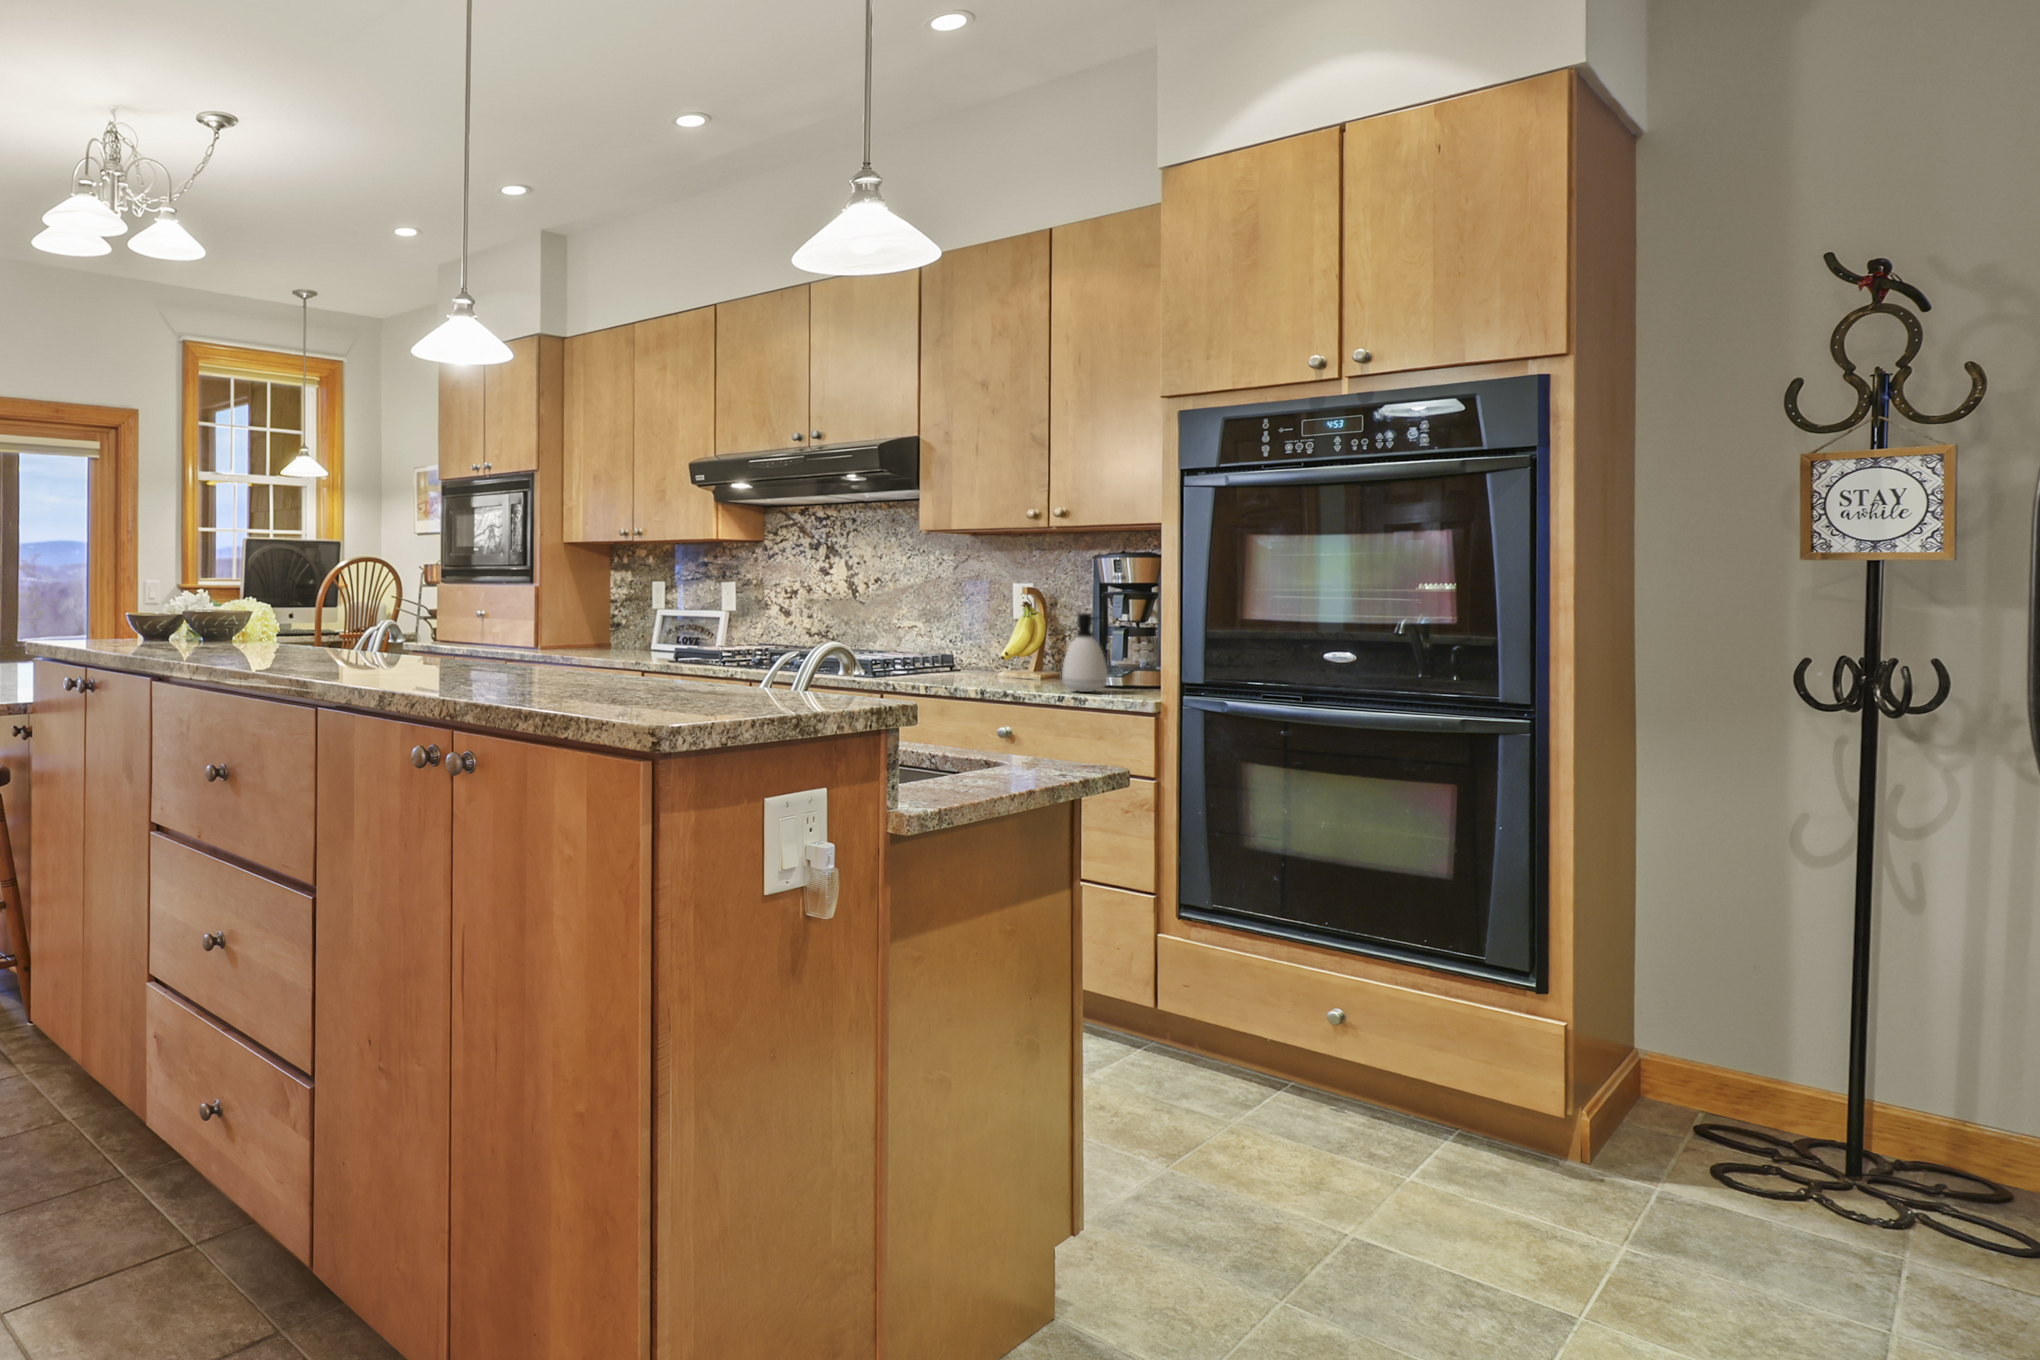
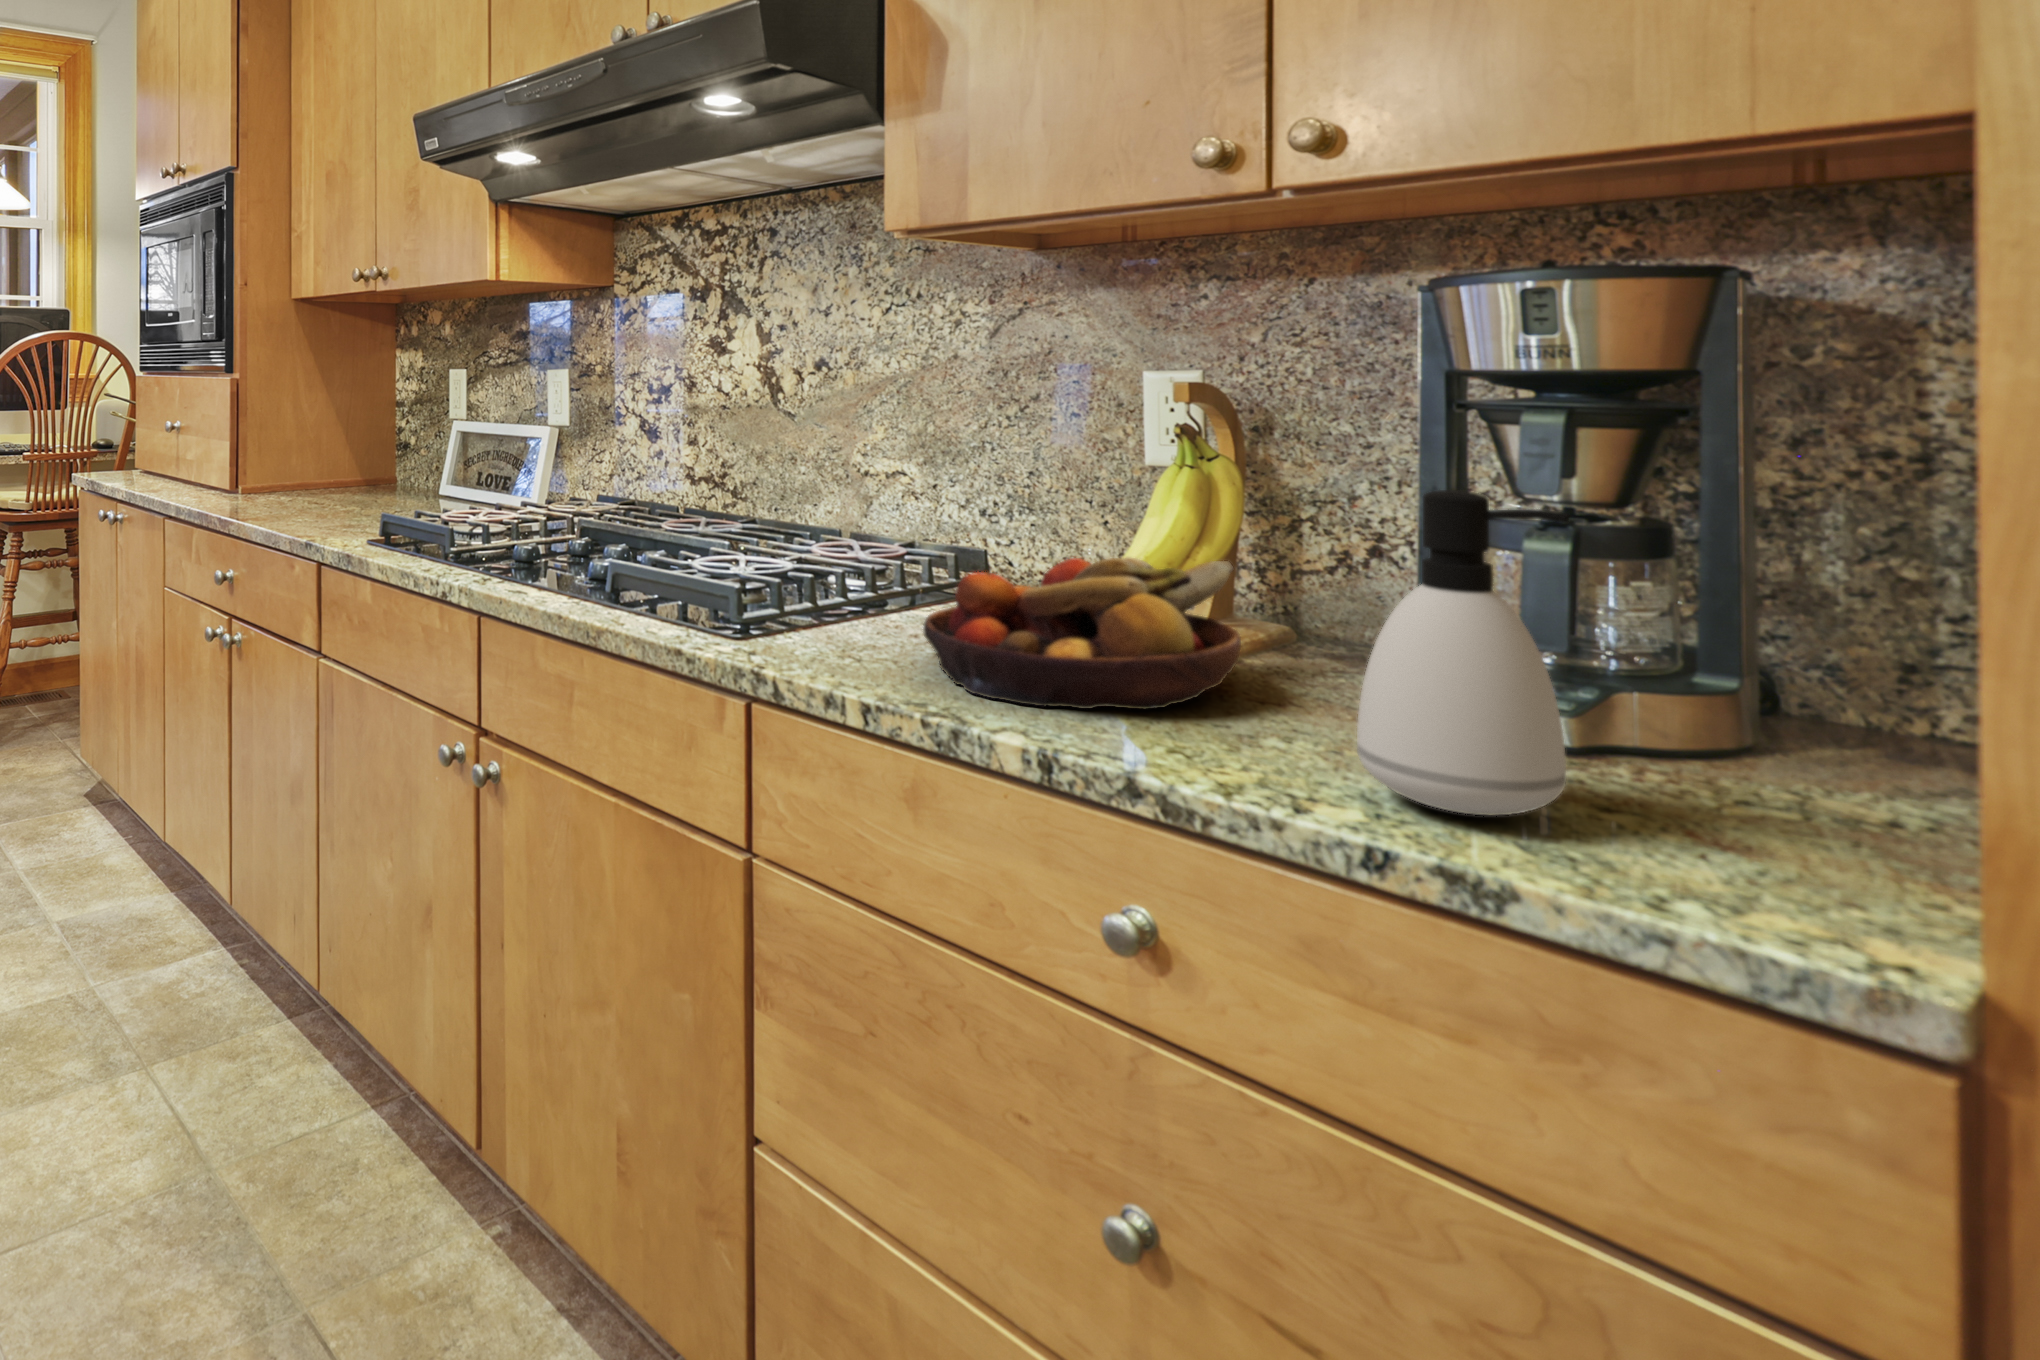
fruit bowl: none [941,641,1039,684] -> present [923,557,1241,710]

